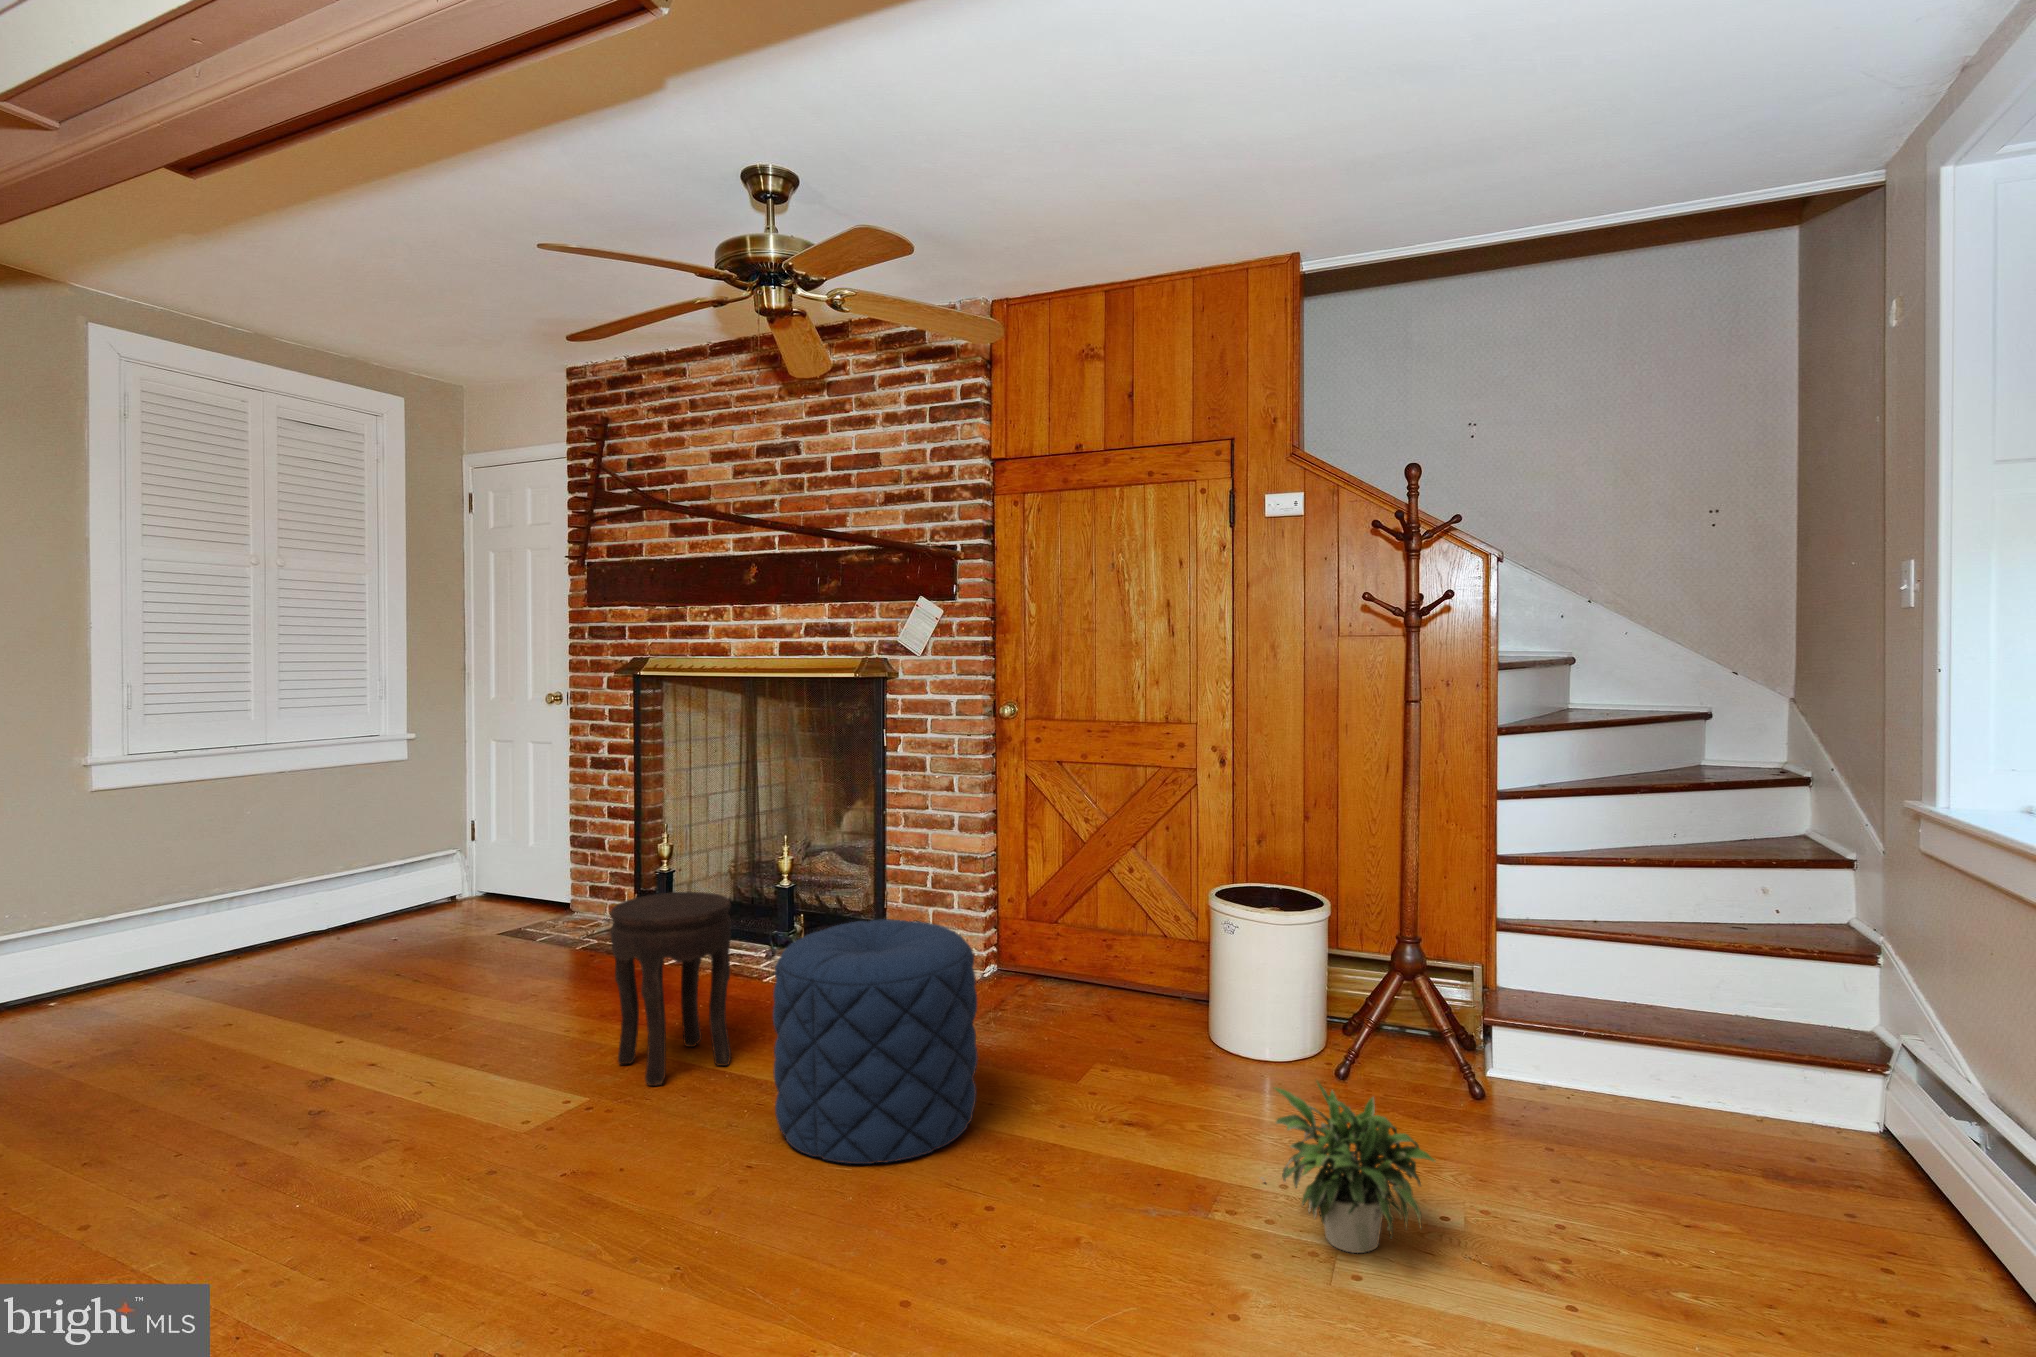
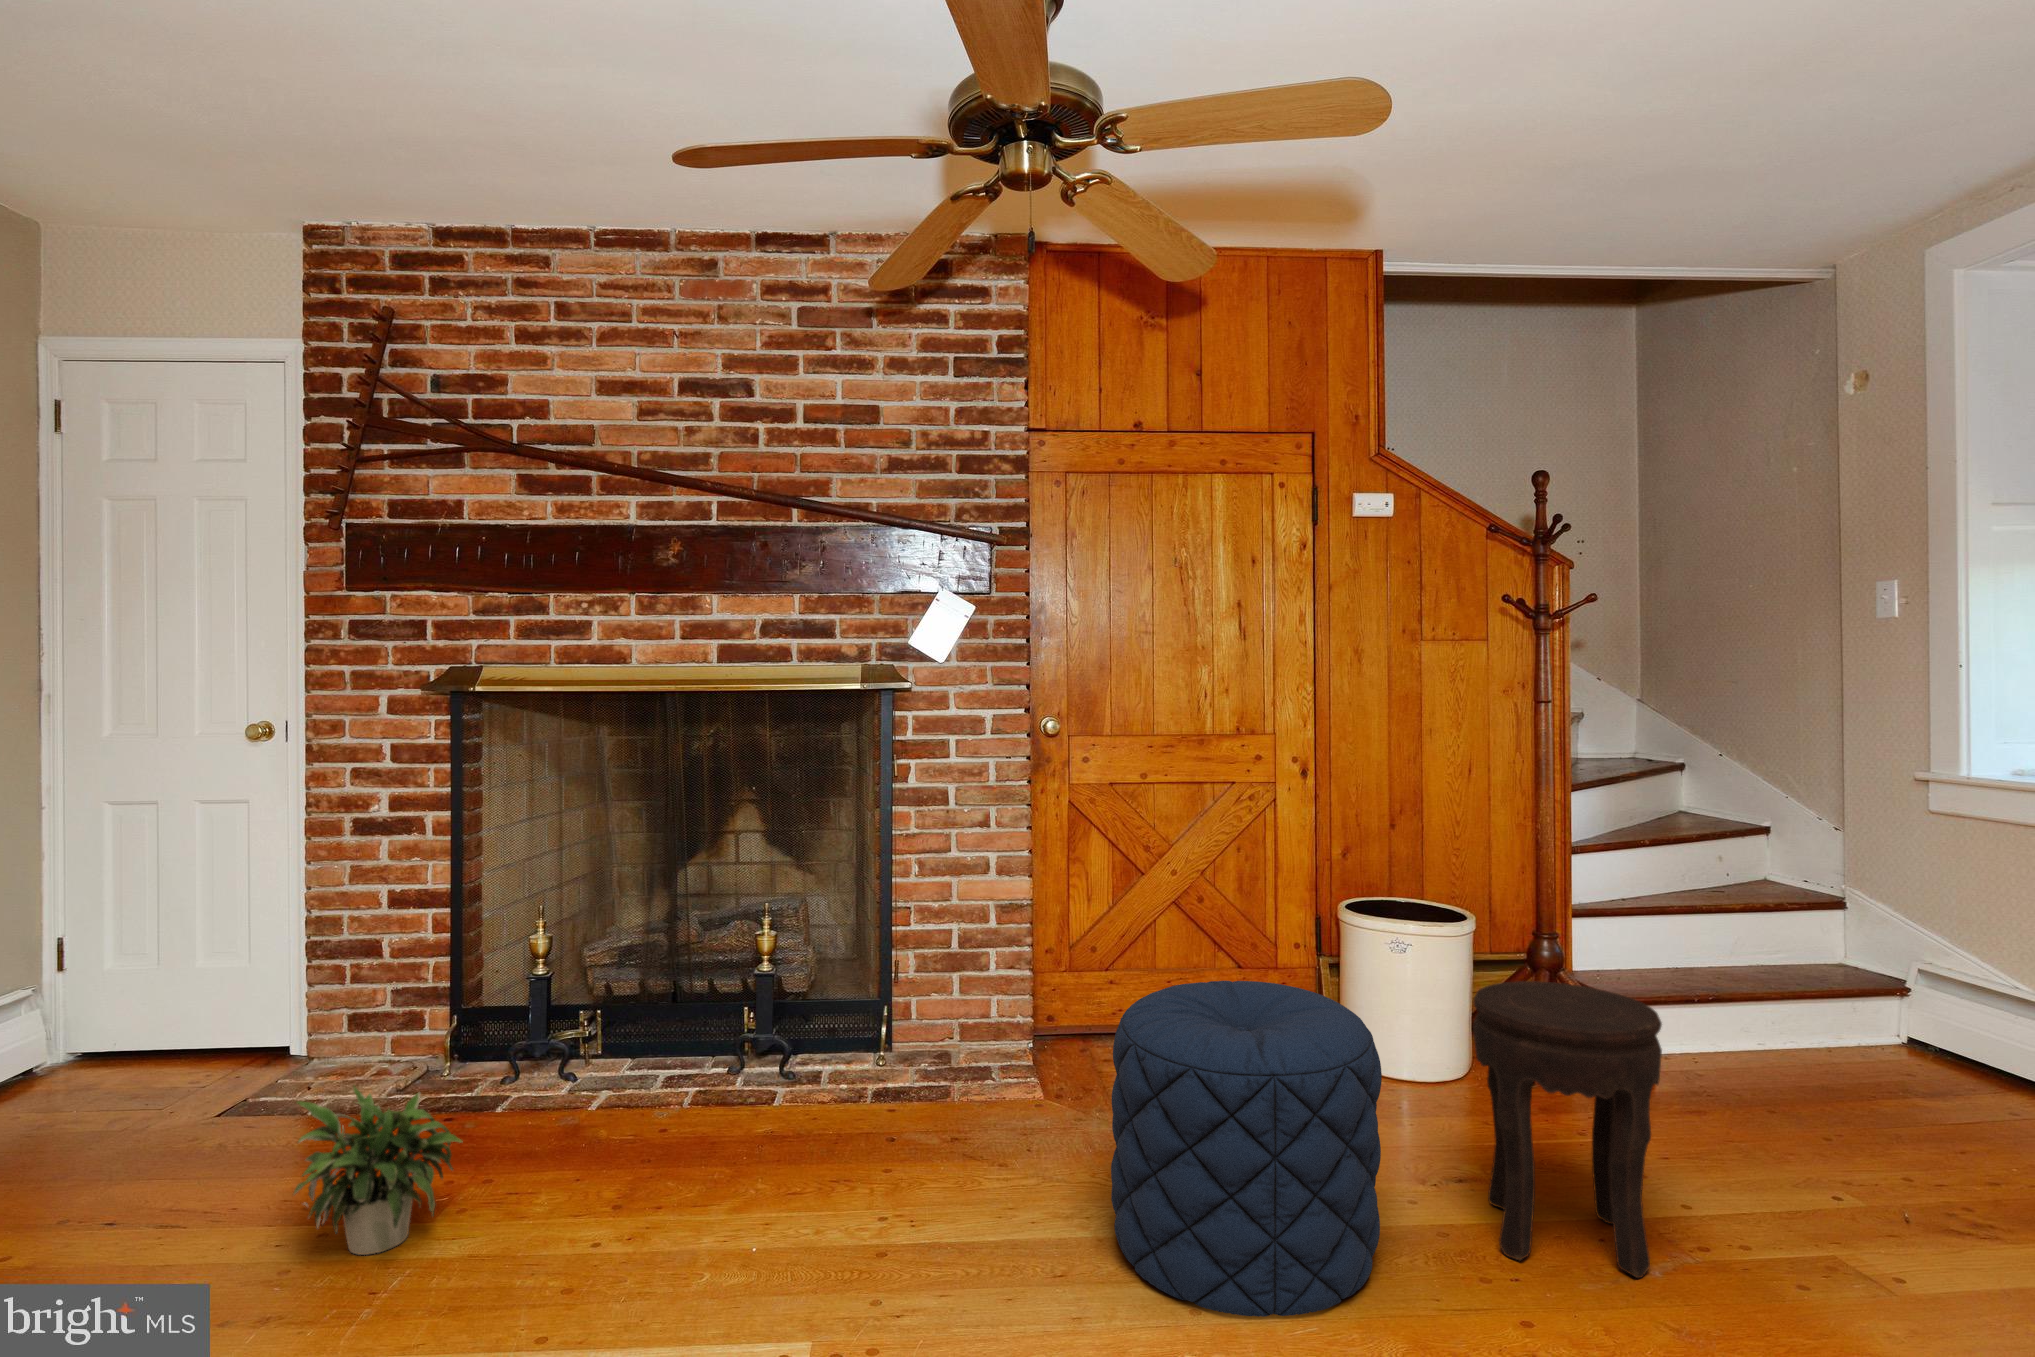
side table: present [610,892,731,1086] -> present [1473,981,1662,1278]
potted plant: present [1261,1081,1435,1253] -> present [294,1087,463,1255]

